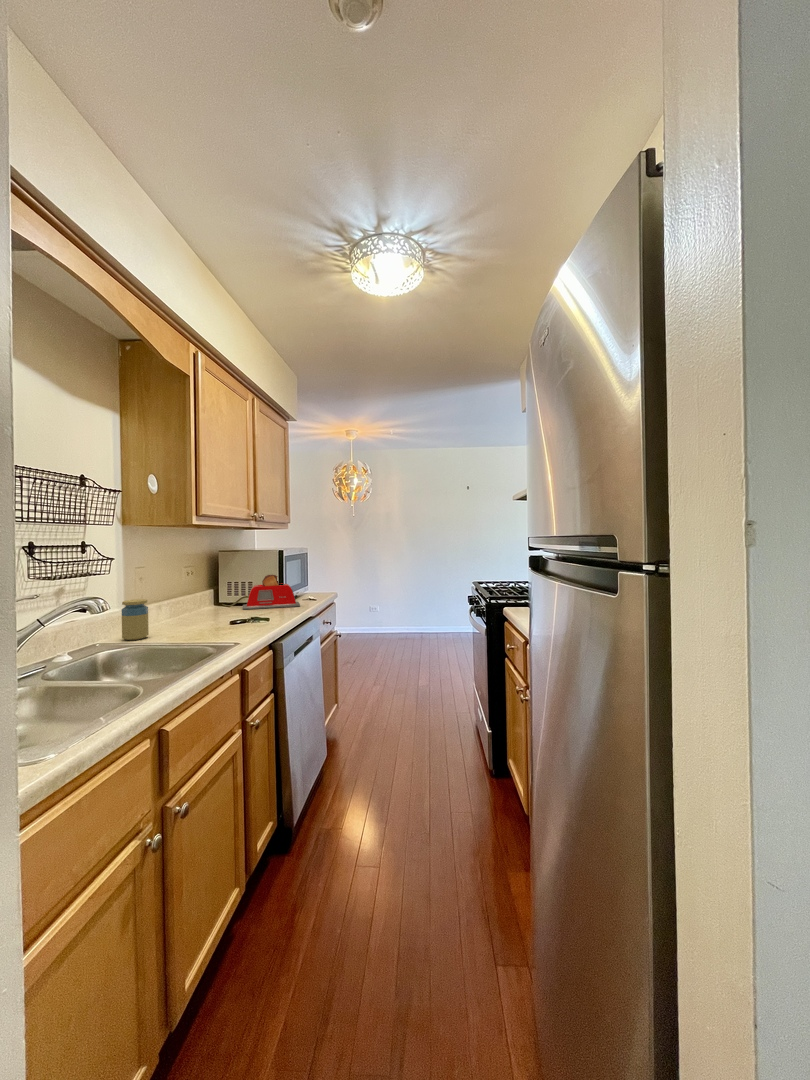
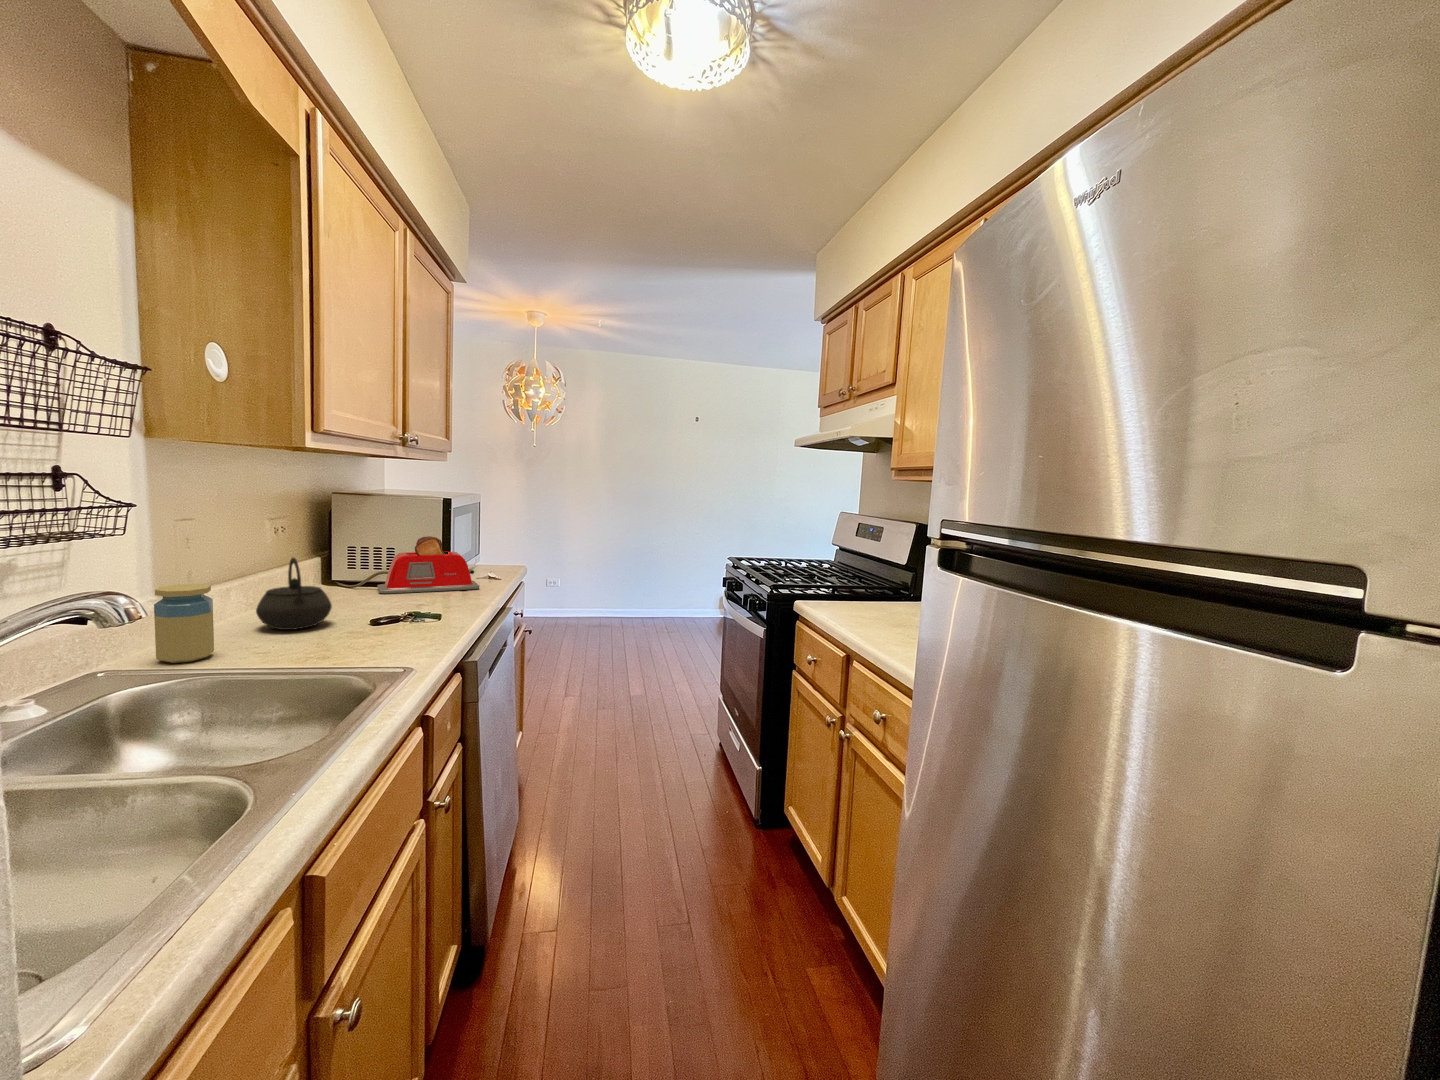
kettle: none [172,586,210,627] -> present [256,557,332,630]

